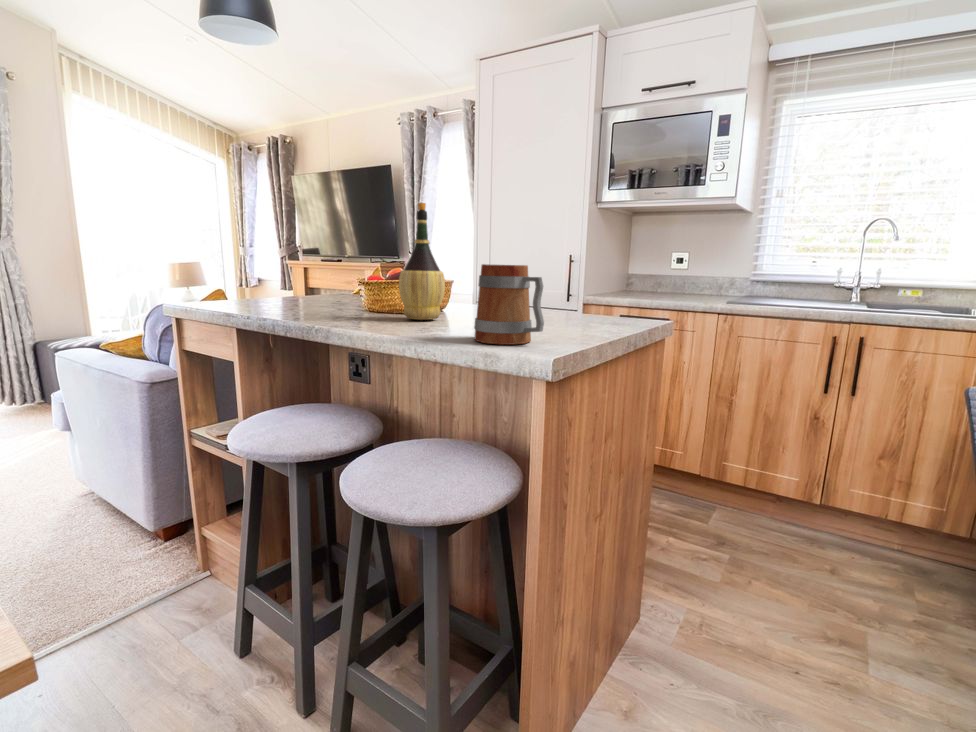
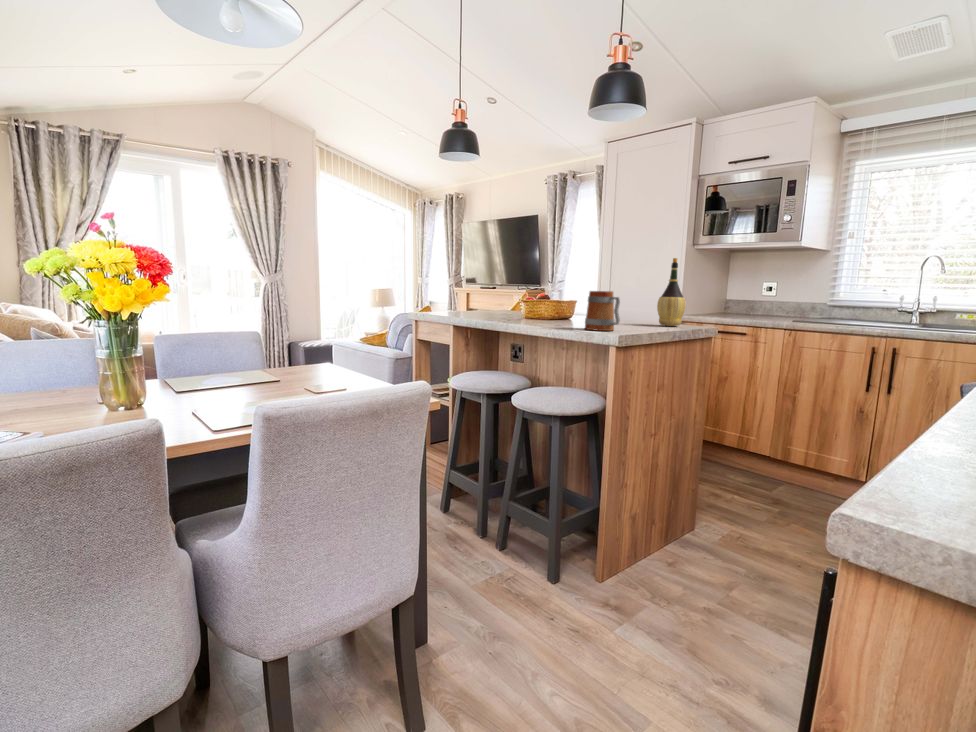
wine bottle: present [399,203,445,320] -> present [657,258,686,326]

